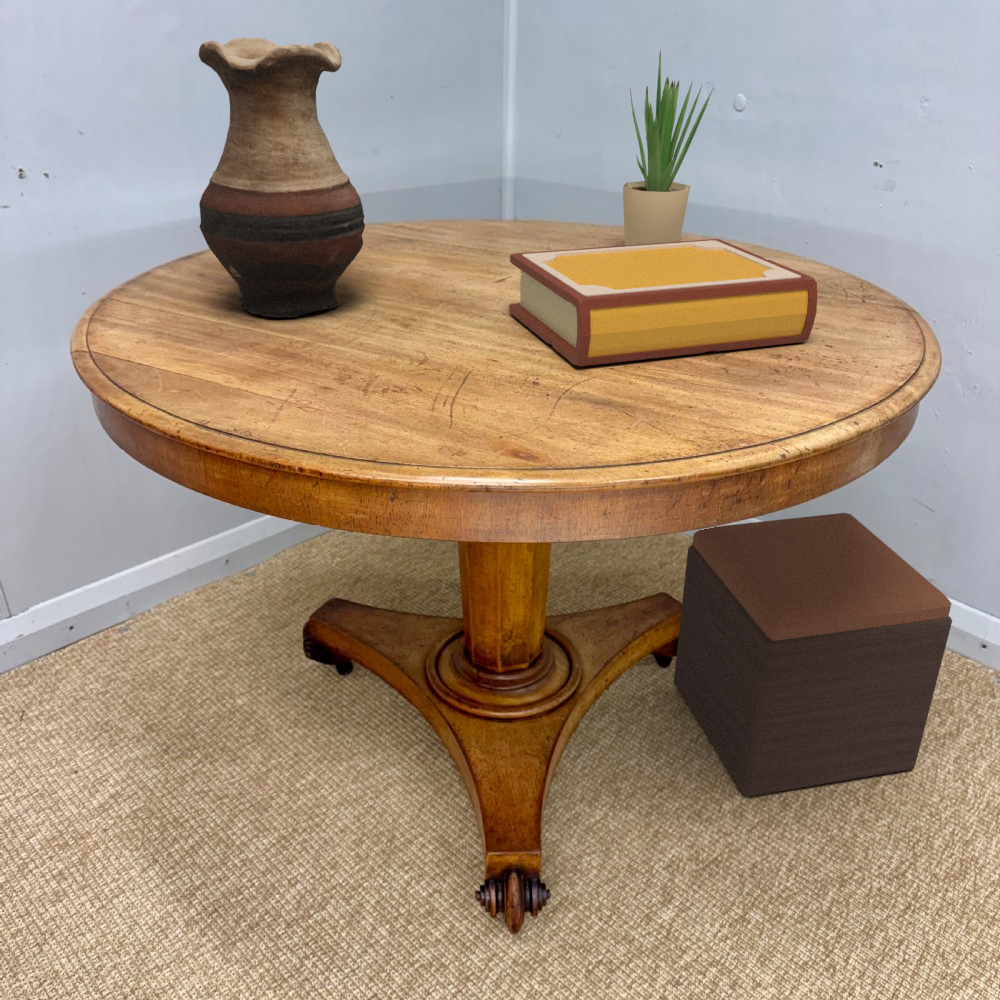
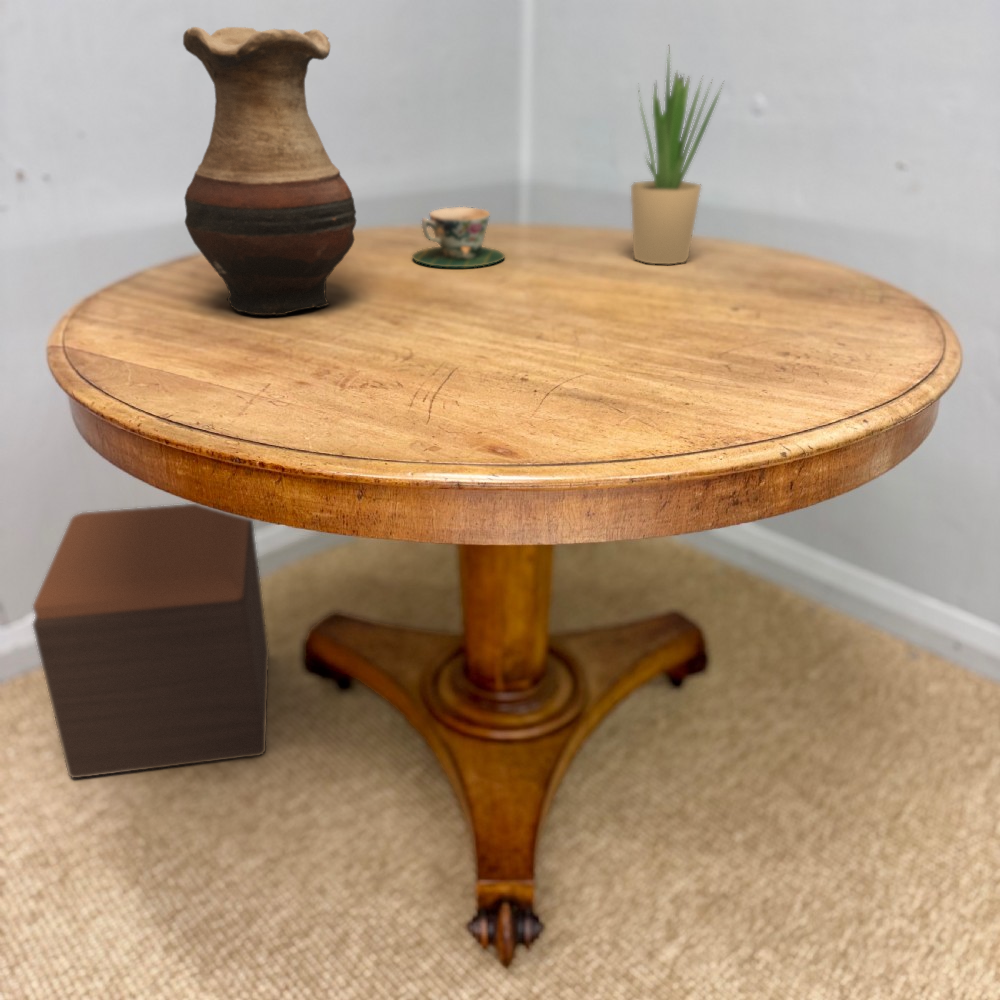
teacup: none [411,206,501,266] -> present [413,207,504,267]
book: present [509,239,817,366] -> none [506,236,829,363]
footstool: present [674,513,952,796] -> present [33,503,269,778]

